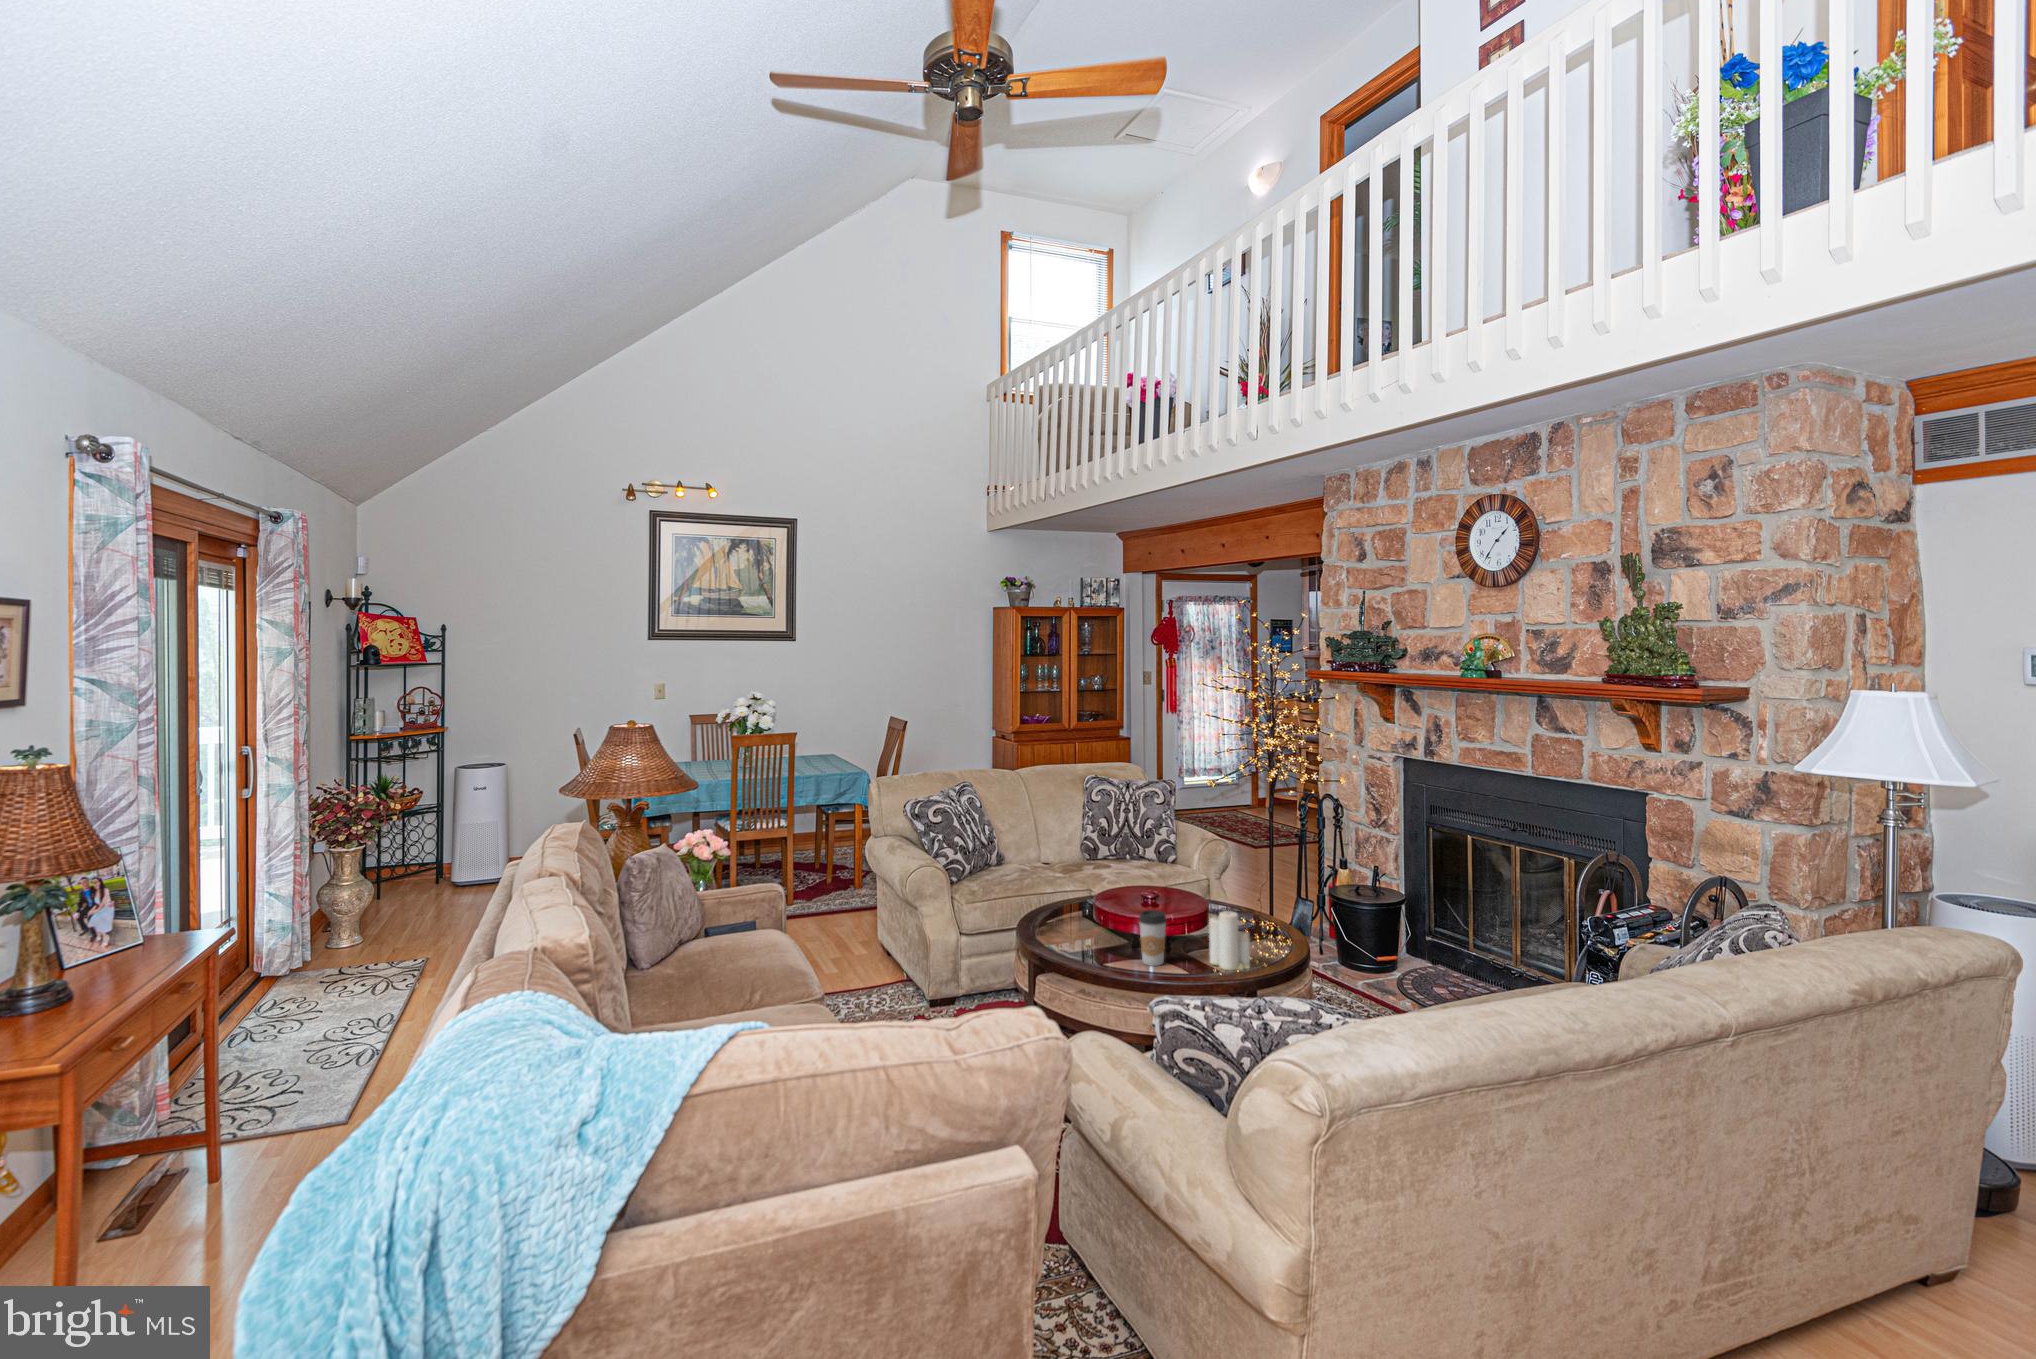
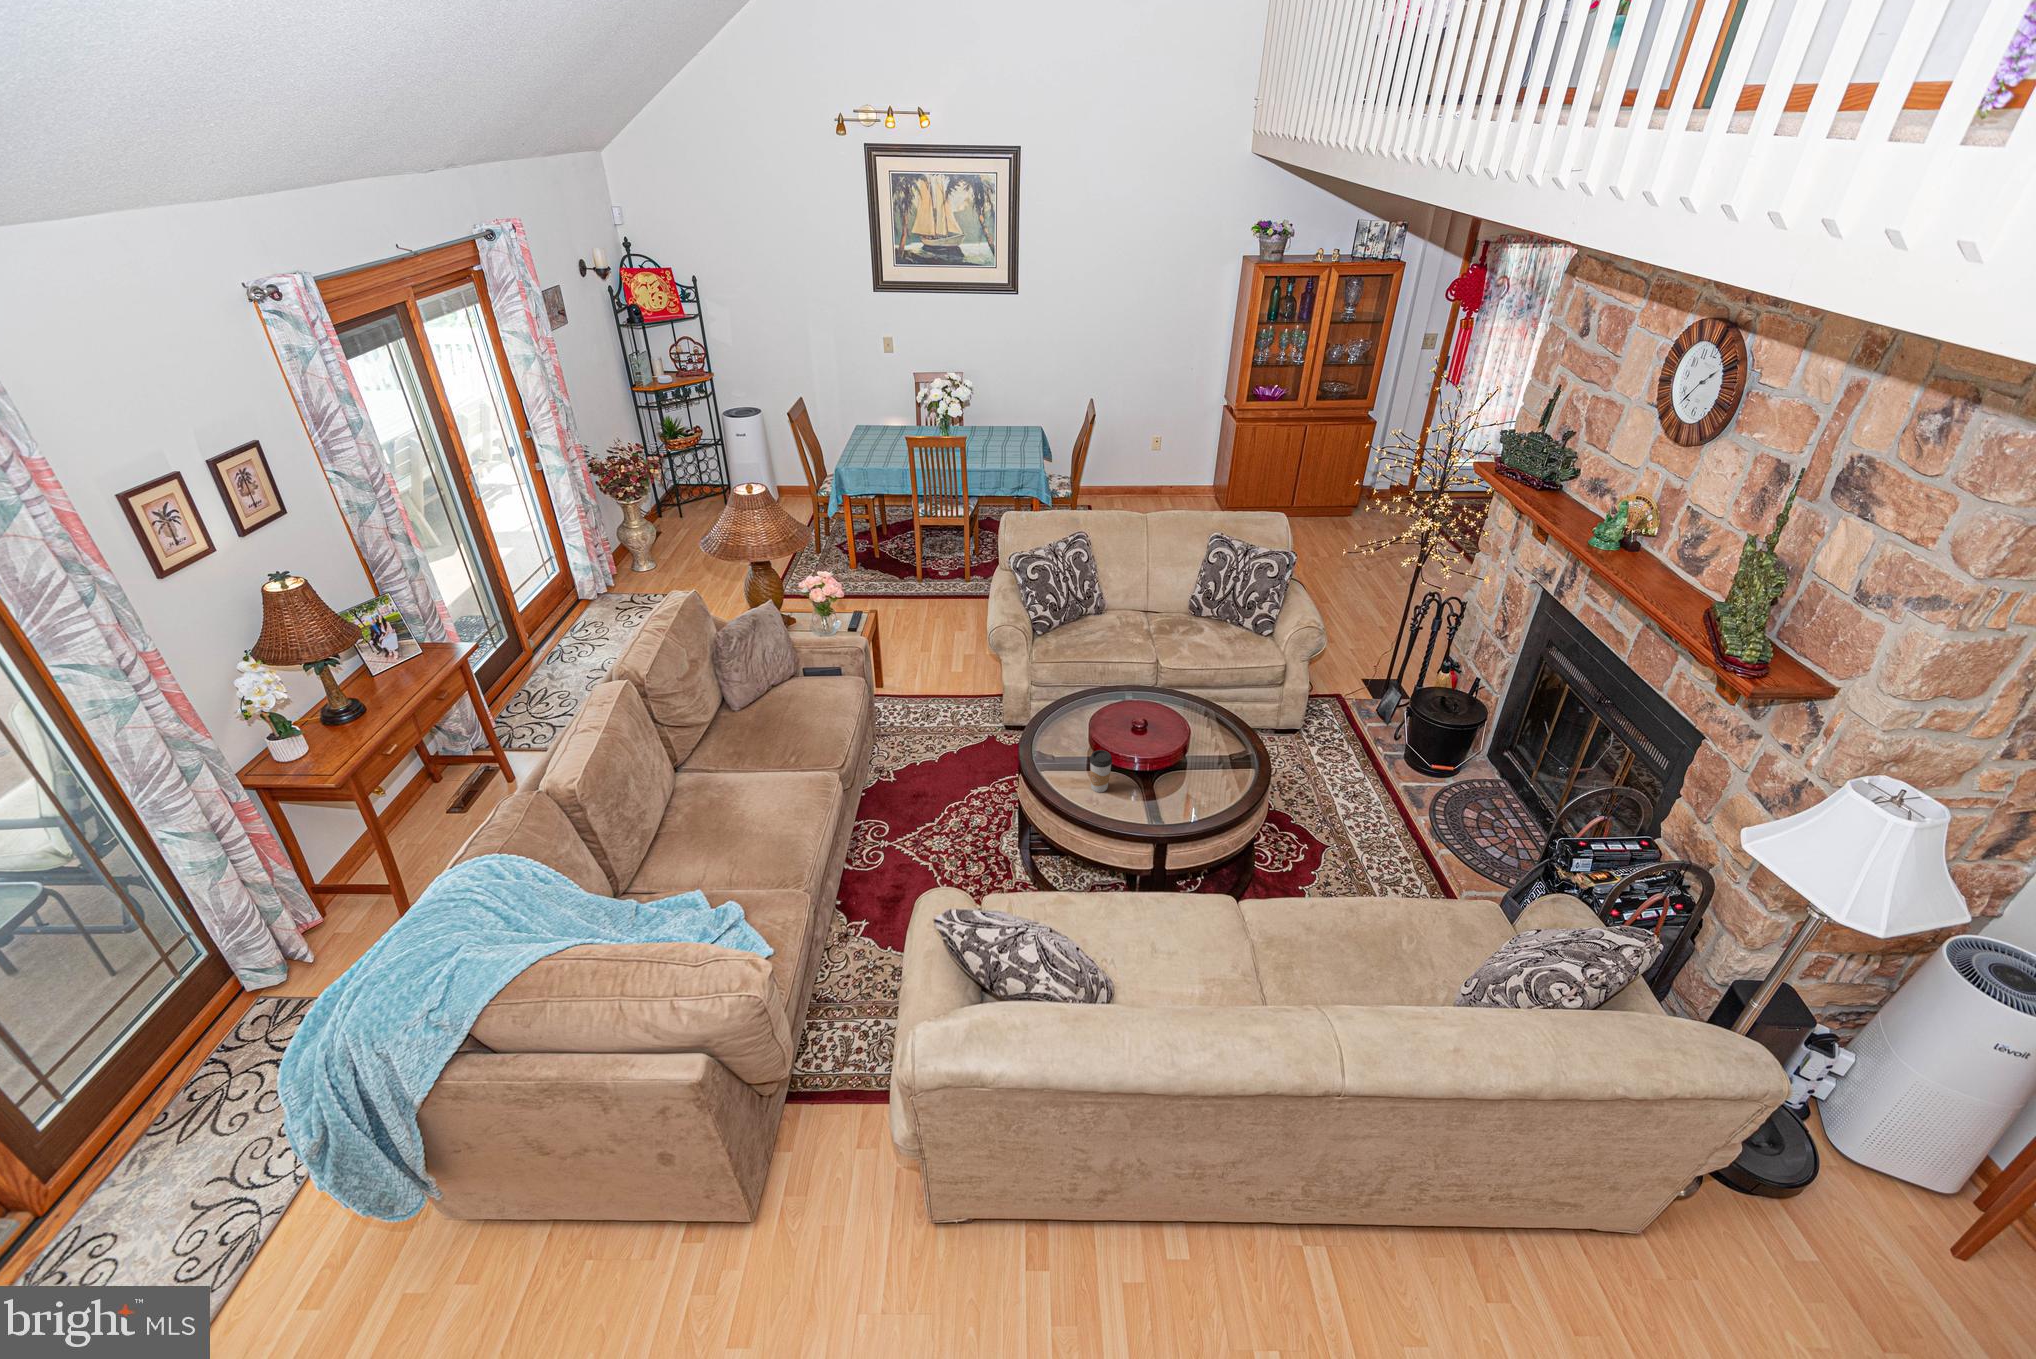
candle: present [1209,911,1250,970] -> none [1137,772,1166,820]

